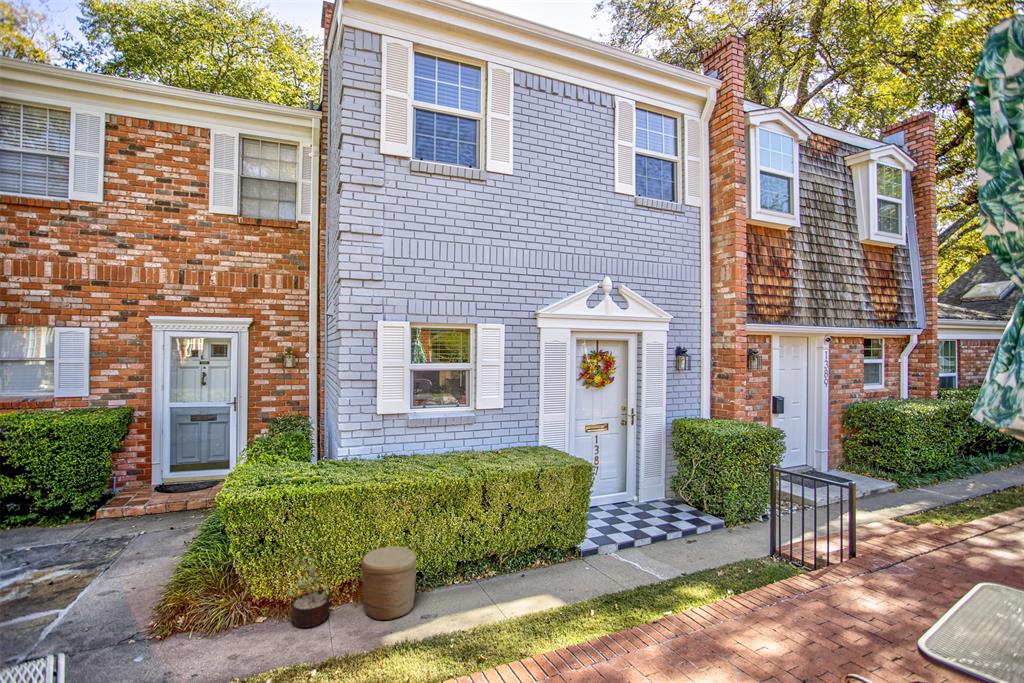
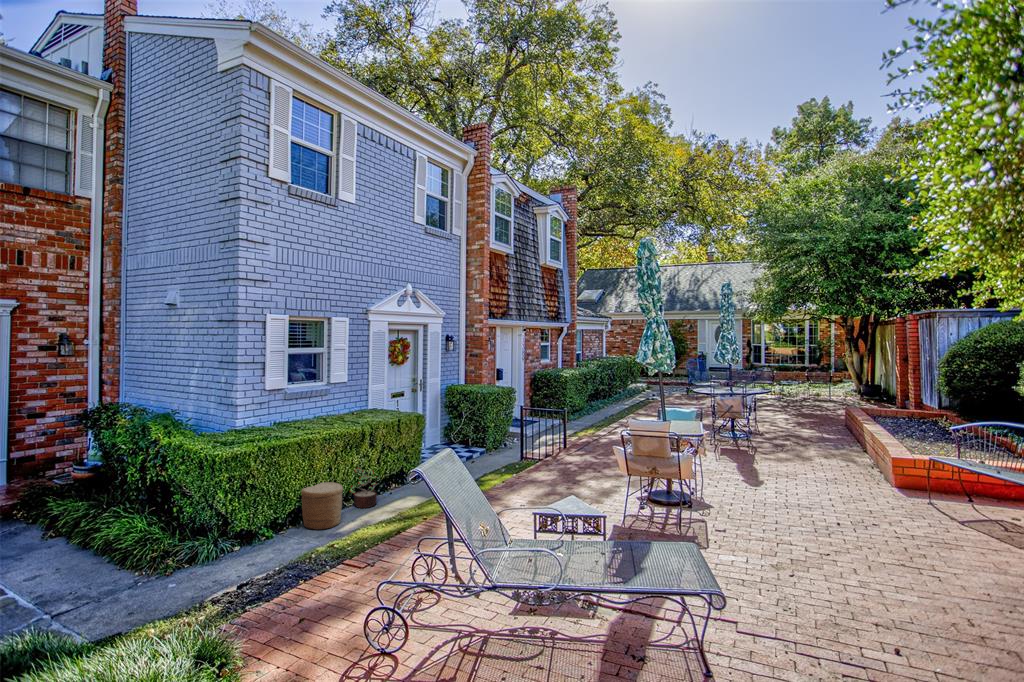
decorative plant: present [288,556,331,628] -> present [350,468,377,508]

